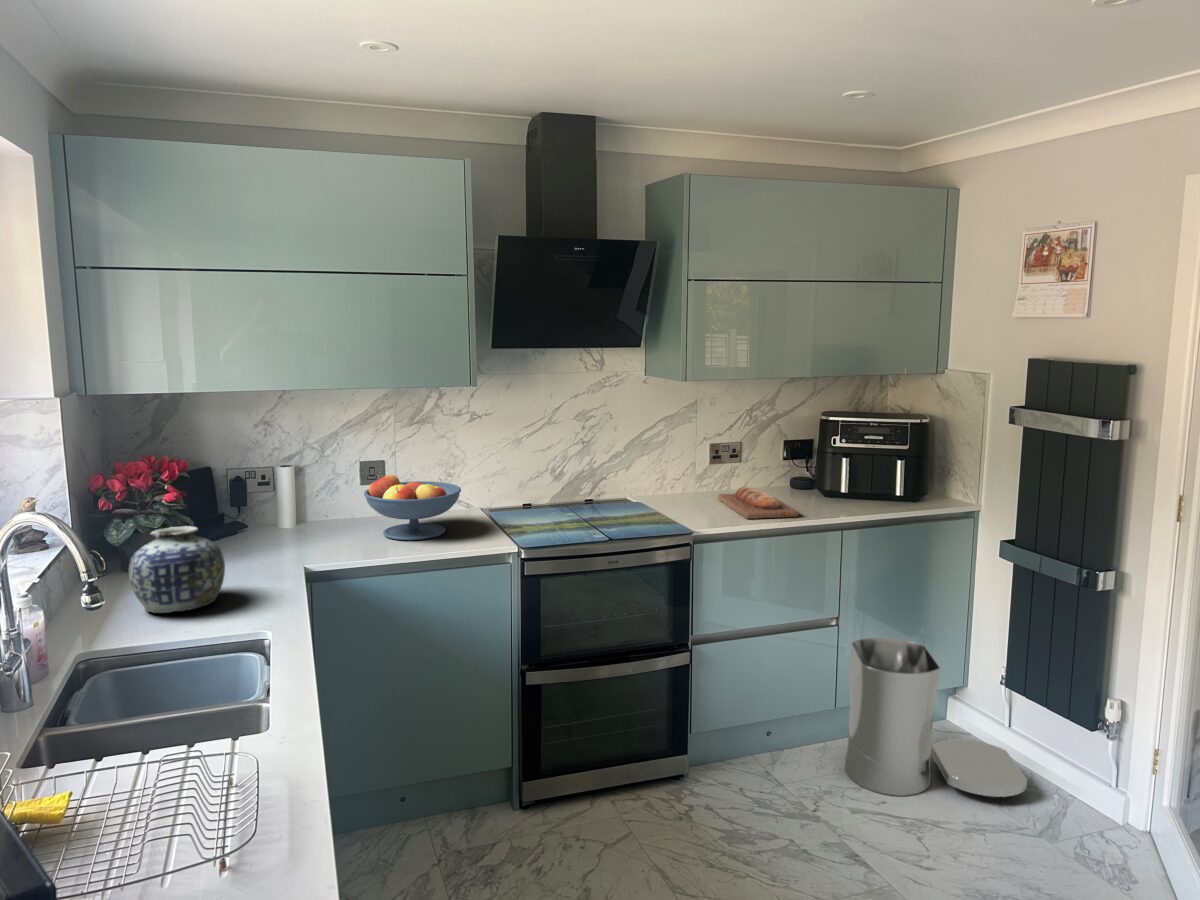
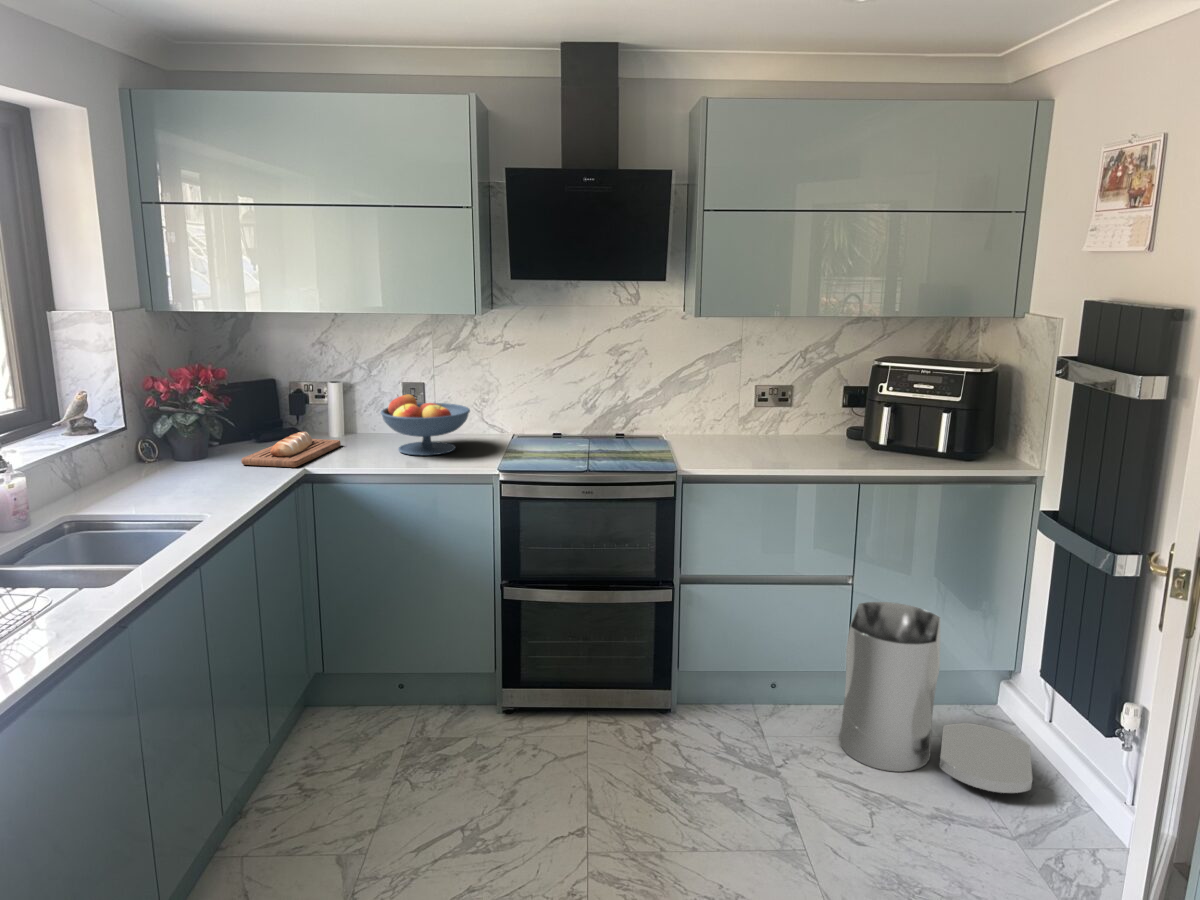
bread loaf: present [718,487,798,519] -> present [241,432,341,467]
vase: present [129,526,225,613] -> none [134,424,215,493]

